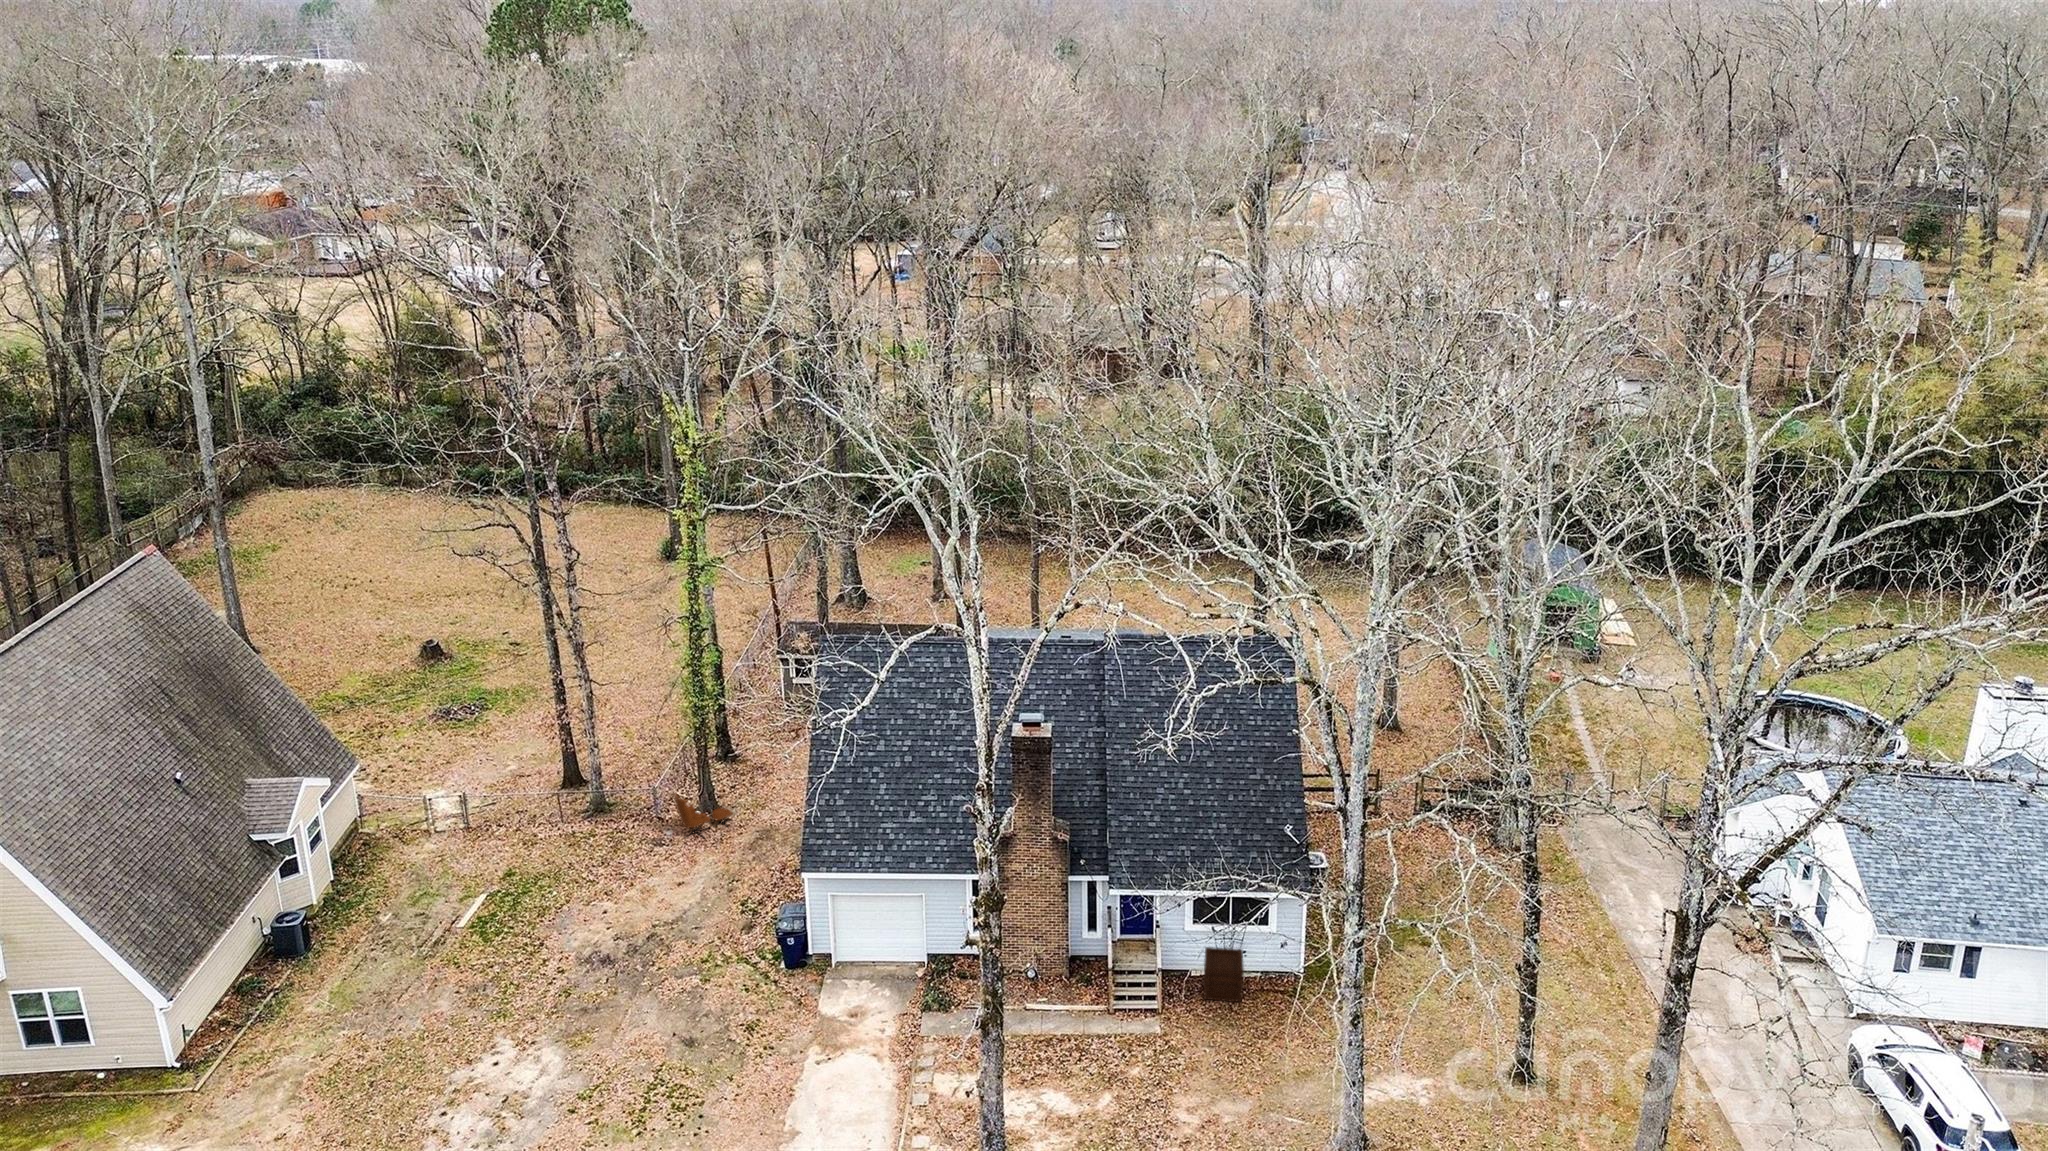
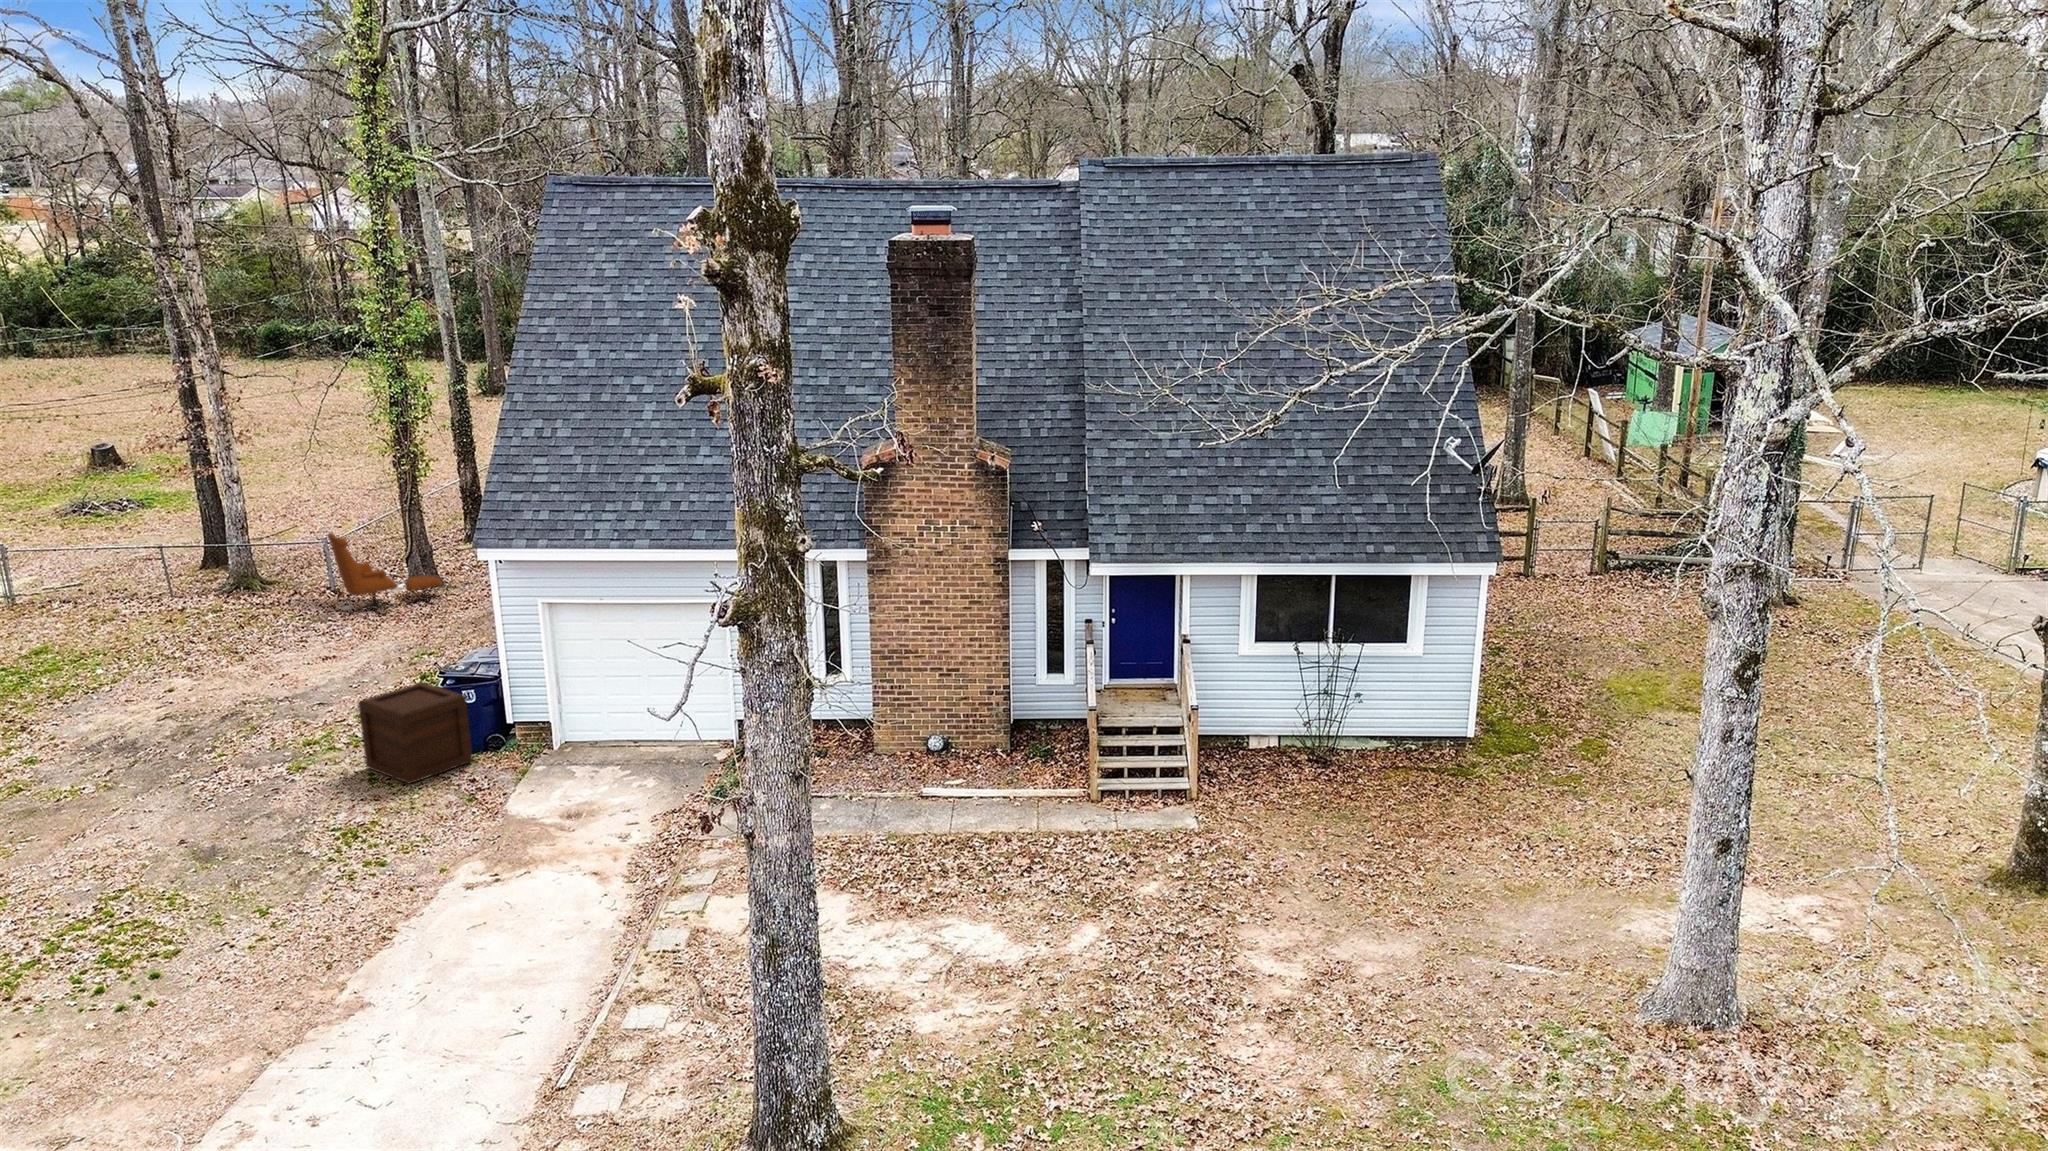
wooden crate: present [1204,947,1244,1002] -> present [358,682,473,784]

